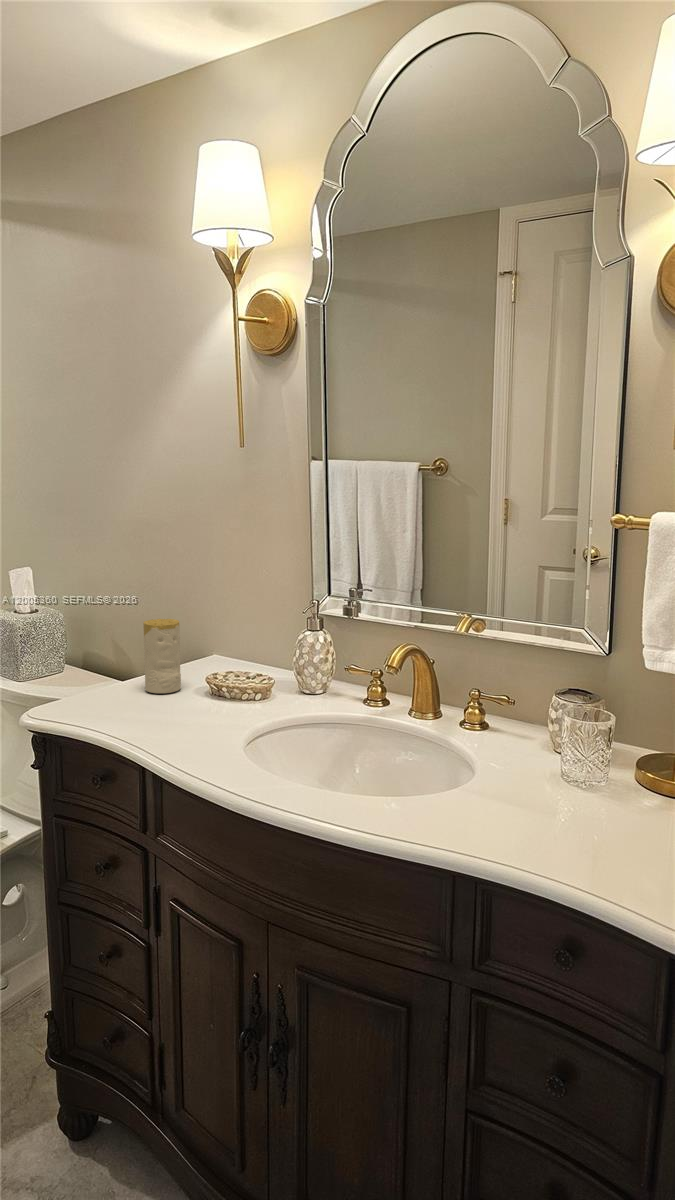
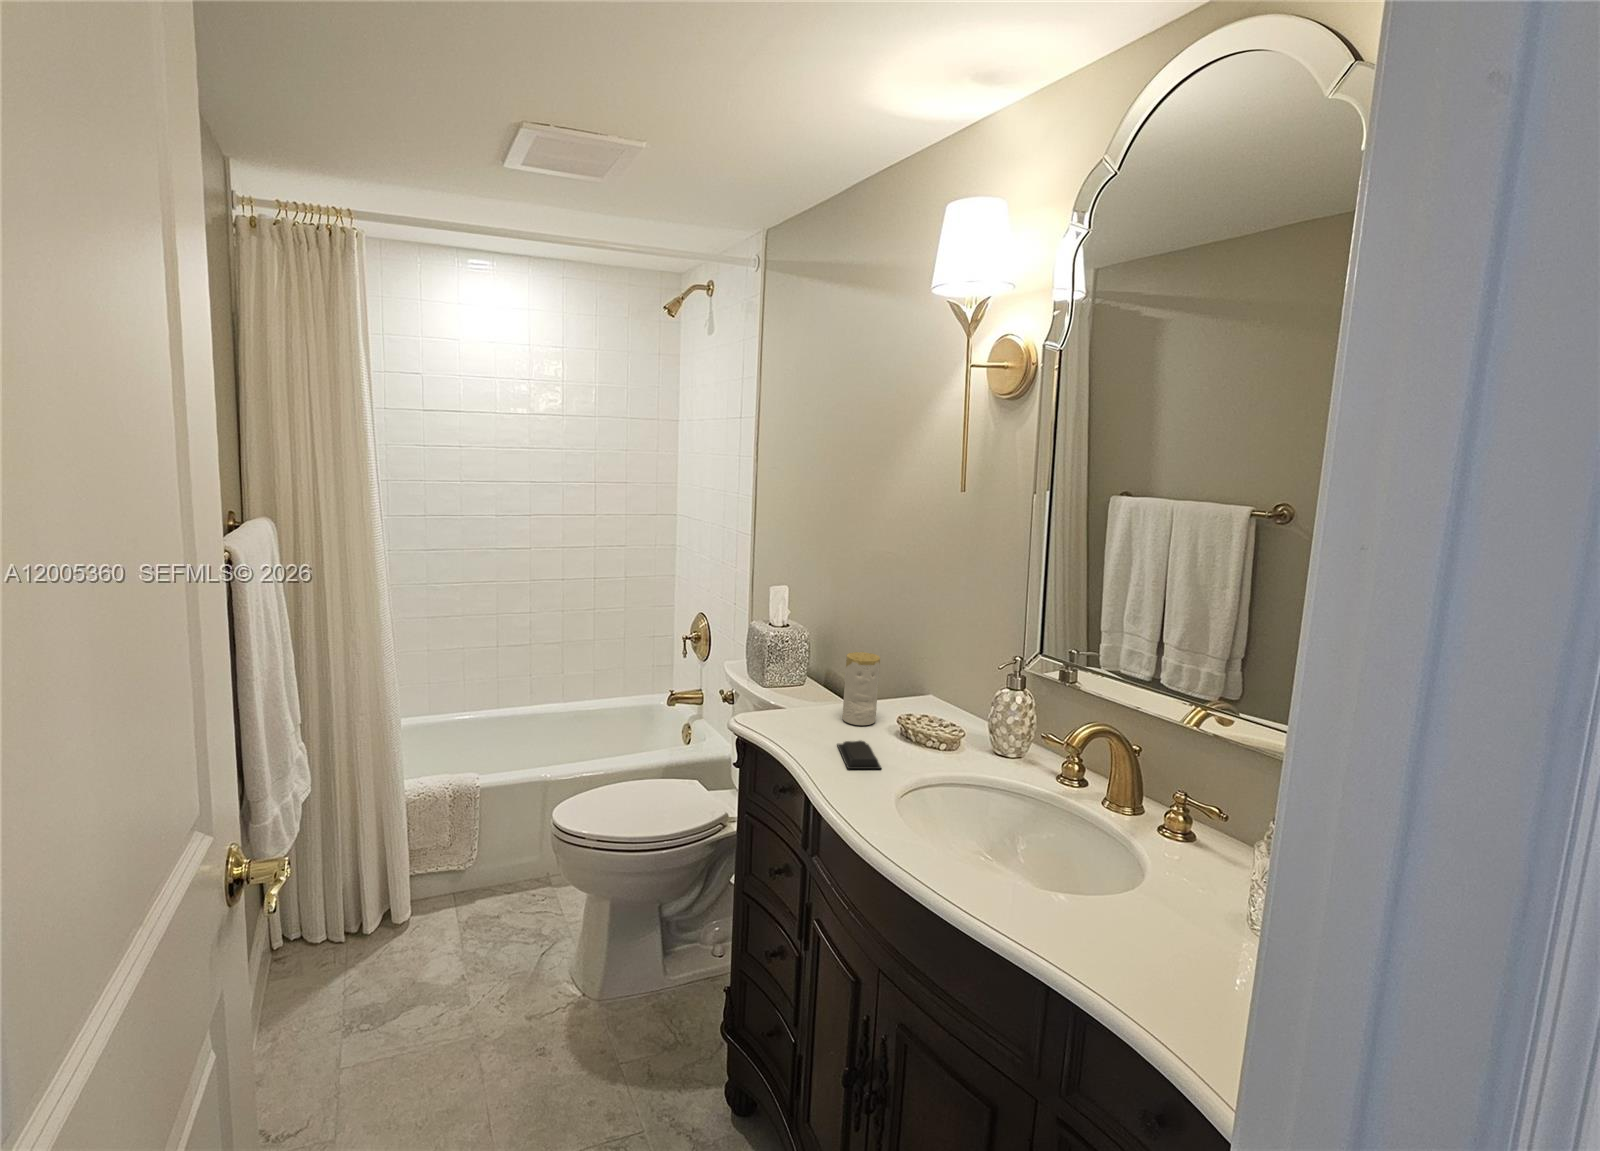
soap bar: none [150,703,204,729] -> present [837,741,881,769]

